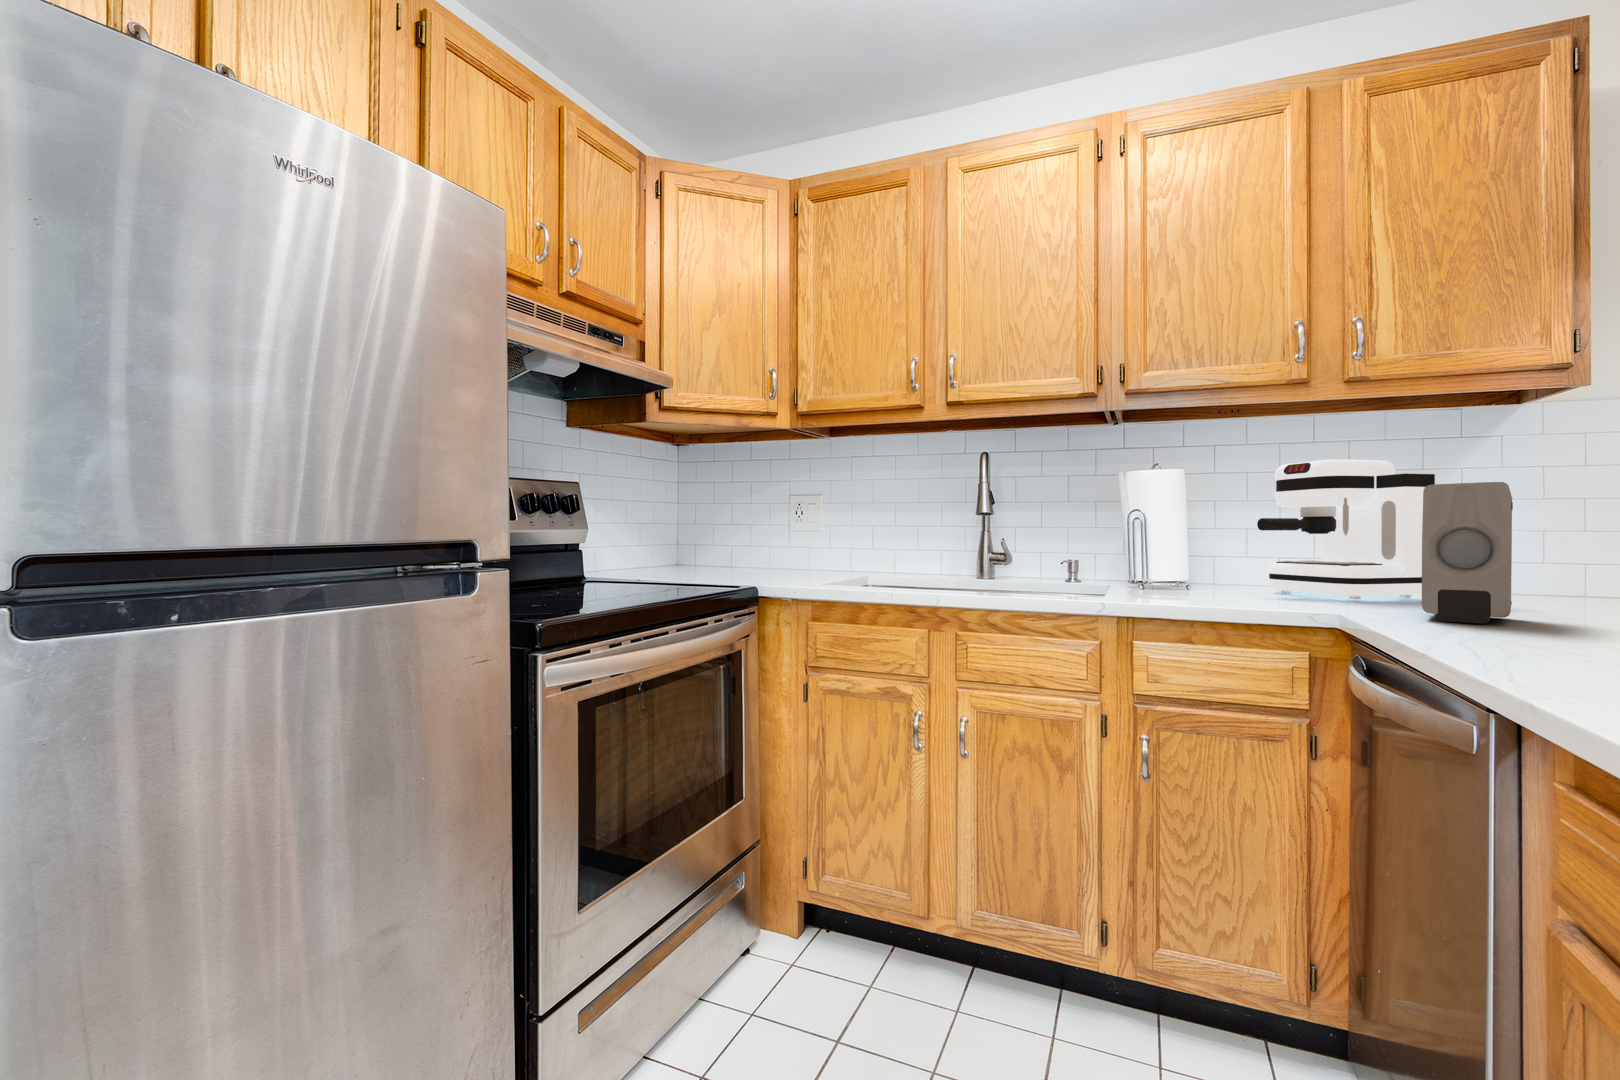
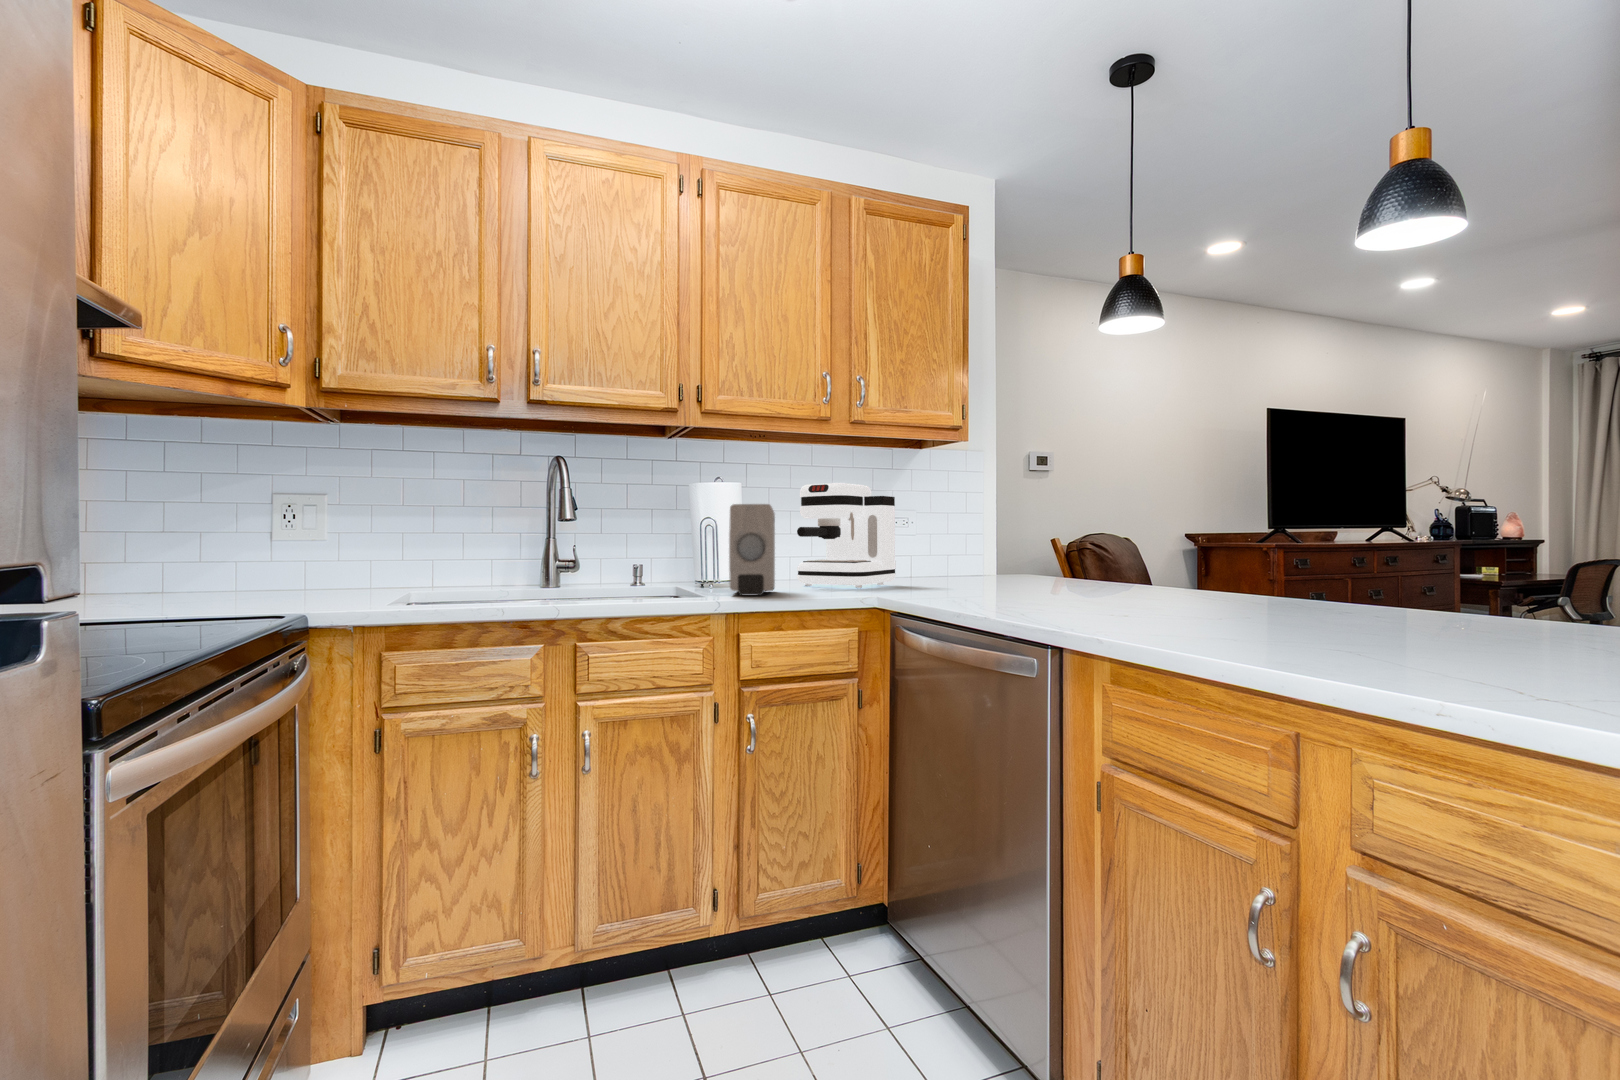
soap dispenser: present [1422,482,1513,623] -> present [729,504,775,596]

